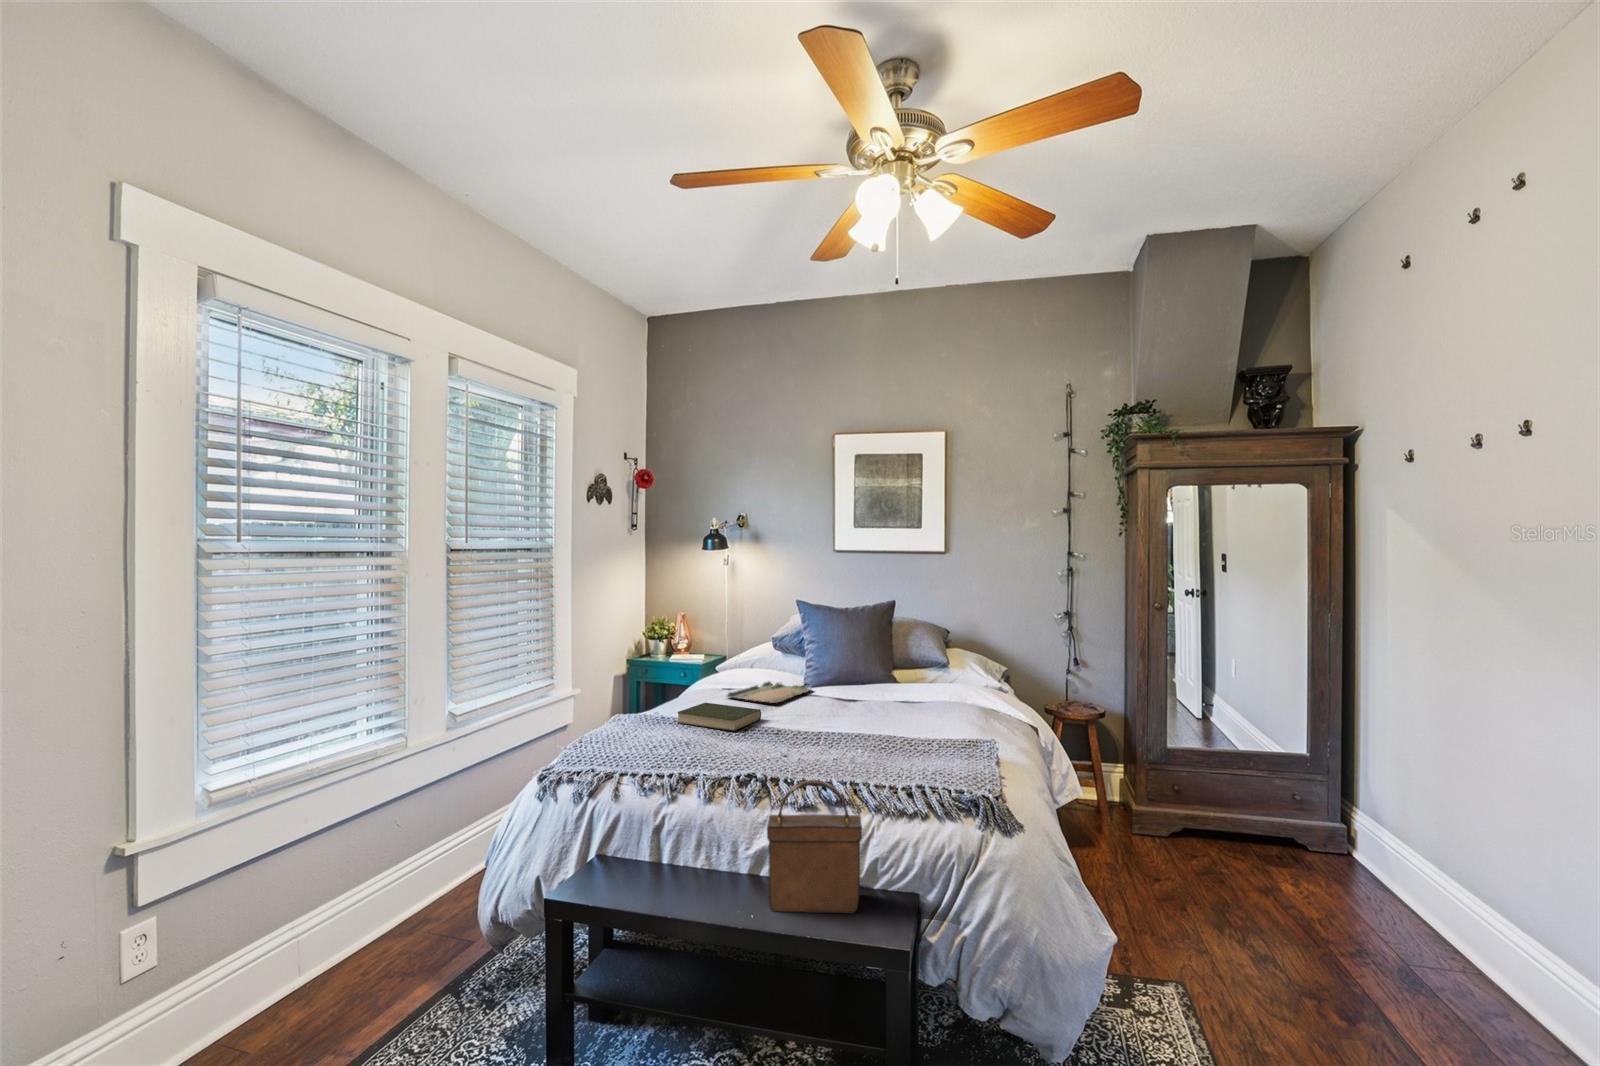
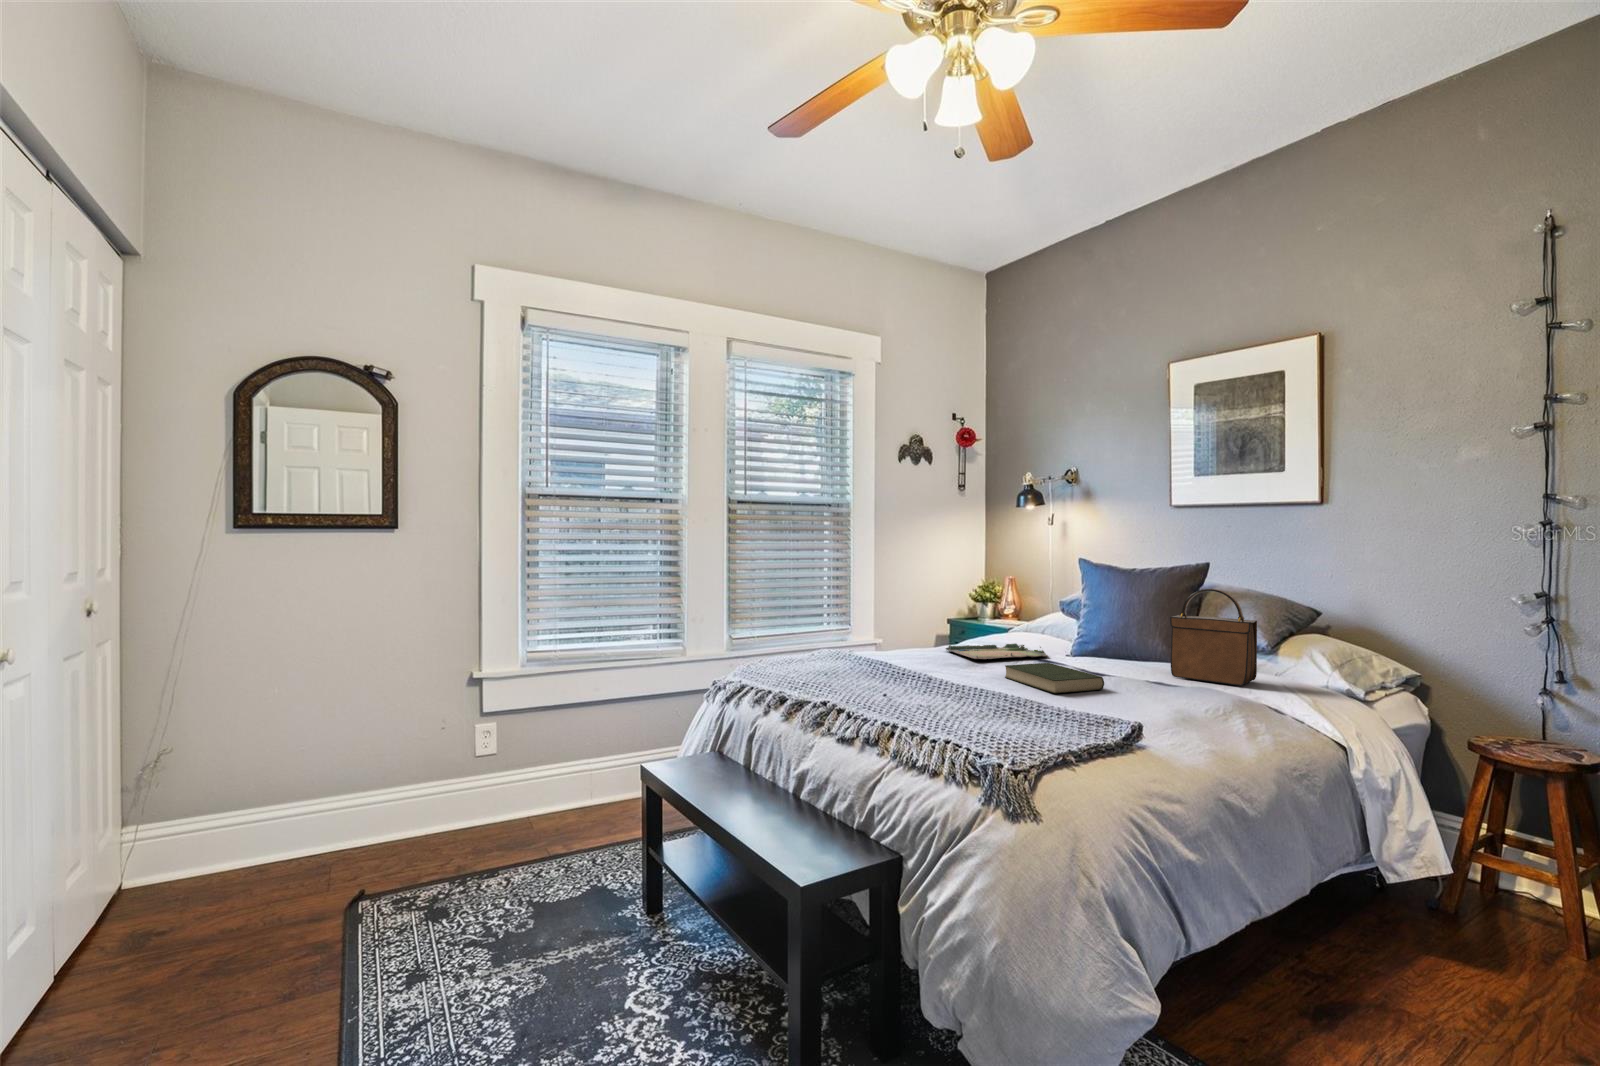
book: present [678,703,761,731] -> present [1005,663,1104,693]
handbag: present [767,780,862,914] -> present [1170,589,1257,686]

